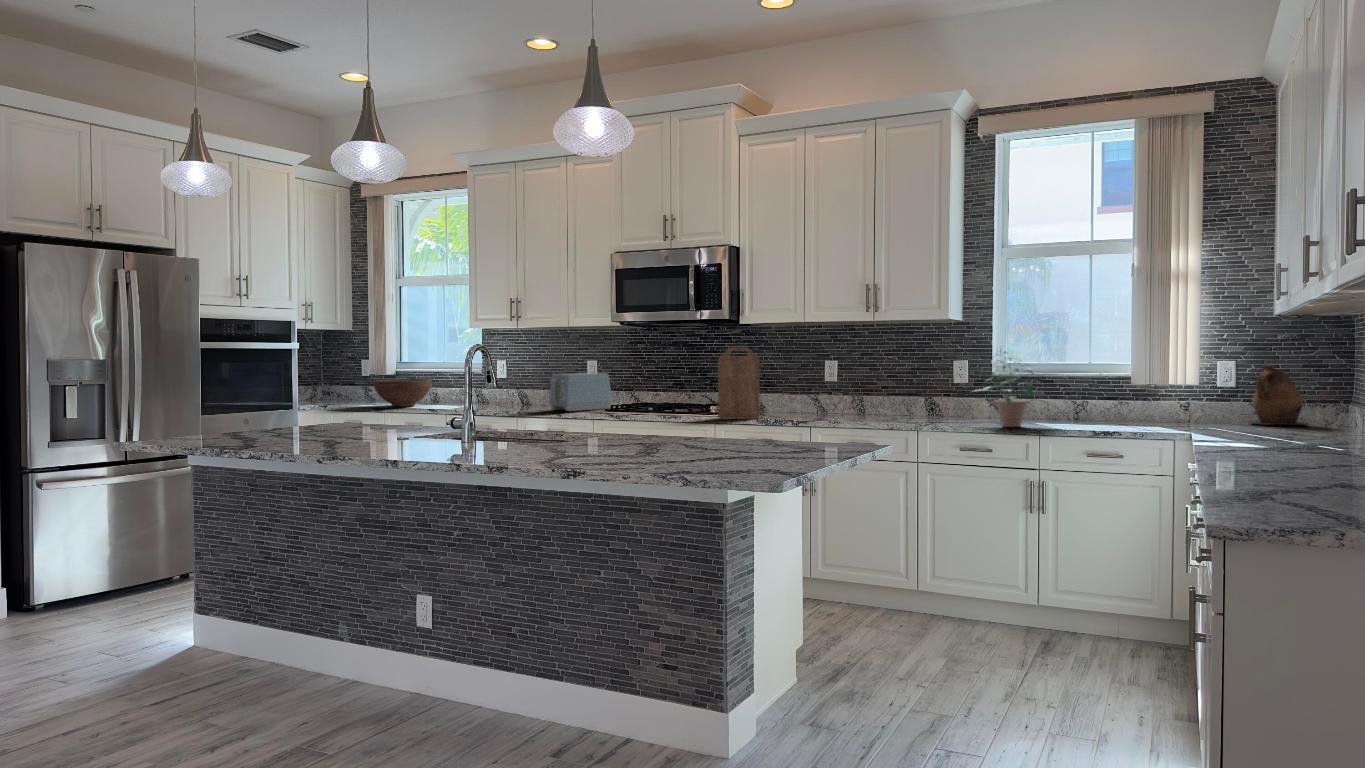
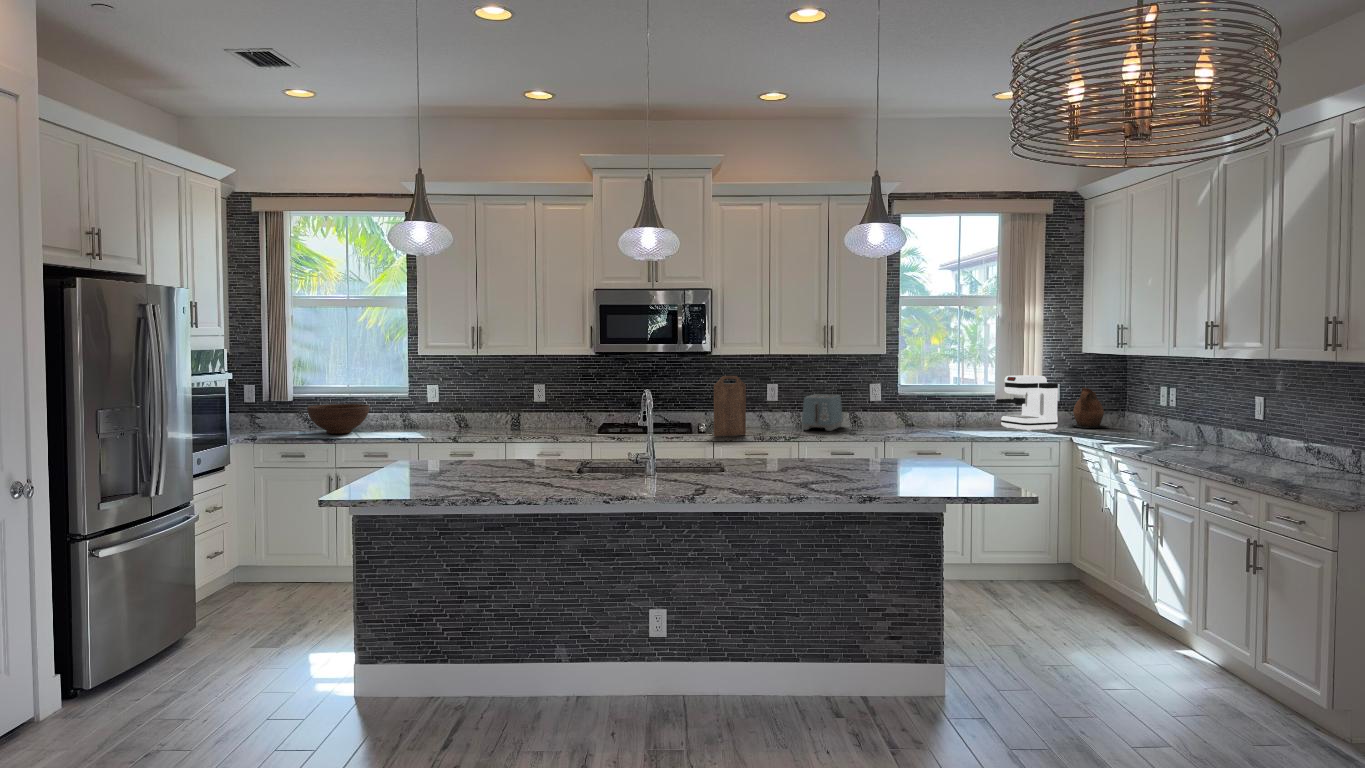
coffee maker: none [1112,348,1207,426] -> present [996,375,1058,431]
potted plant: present [983,352,1047,427] -> none [923,380,983,436]
toaster: present [549,373,612,411] -> present [802,394,843,431]

